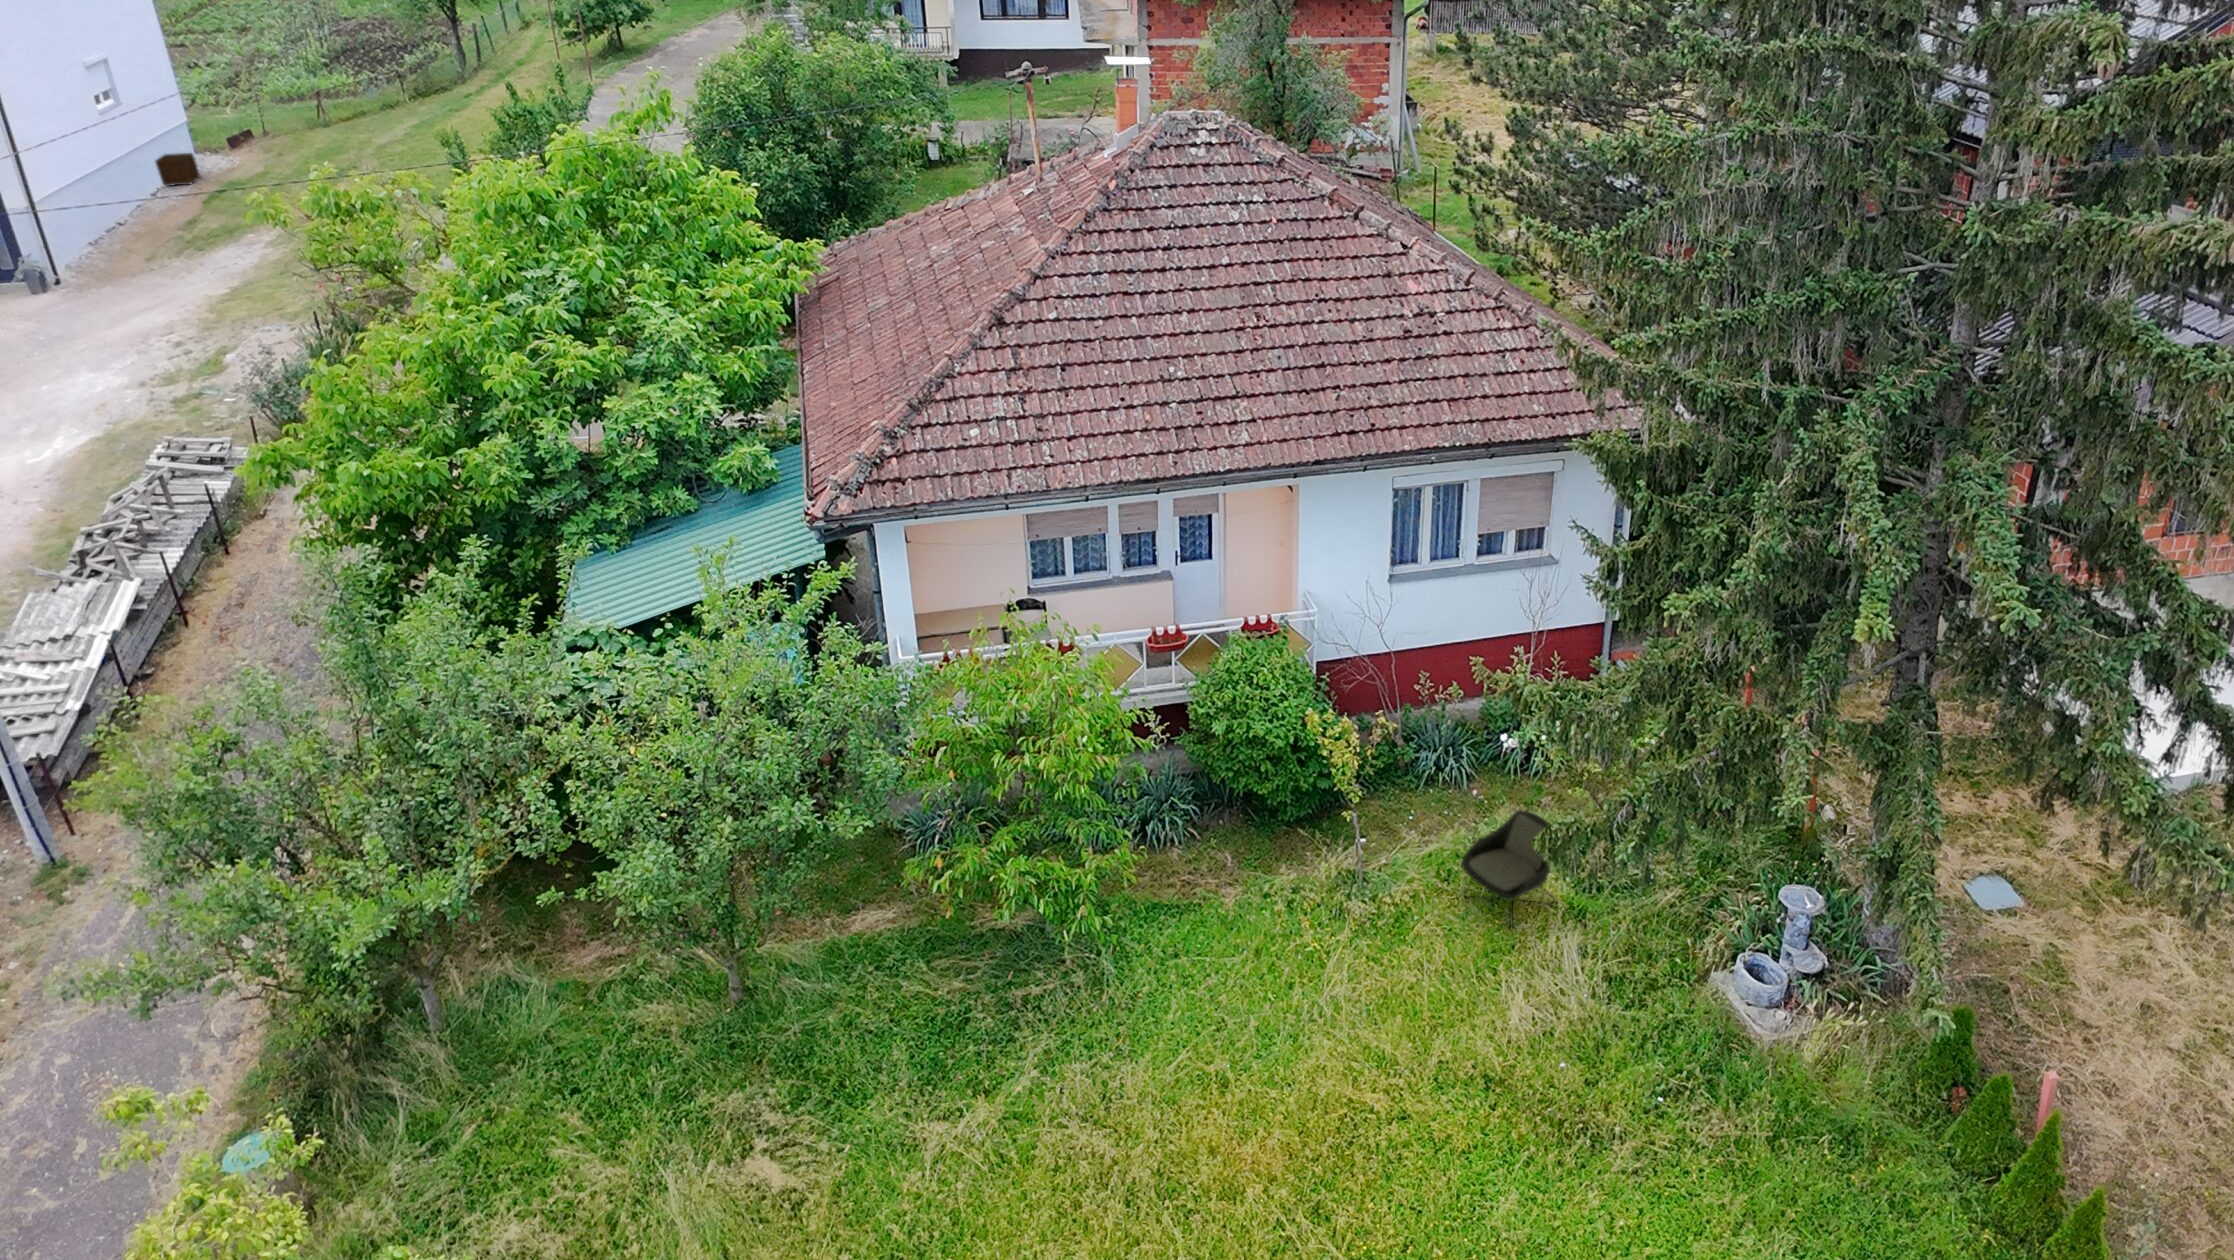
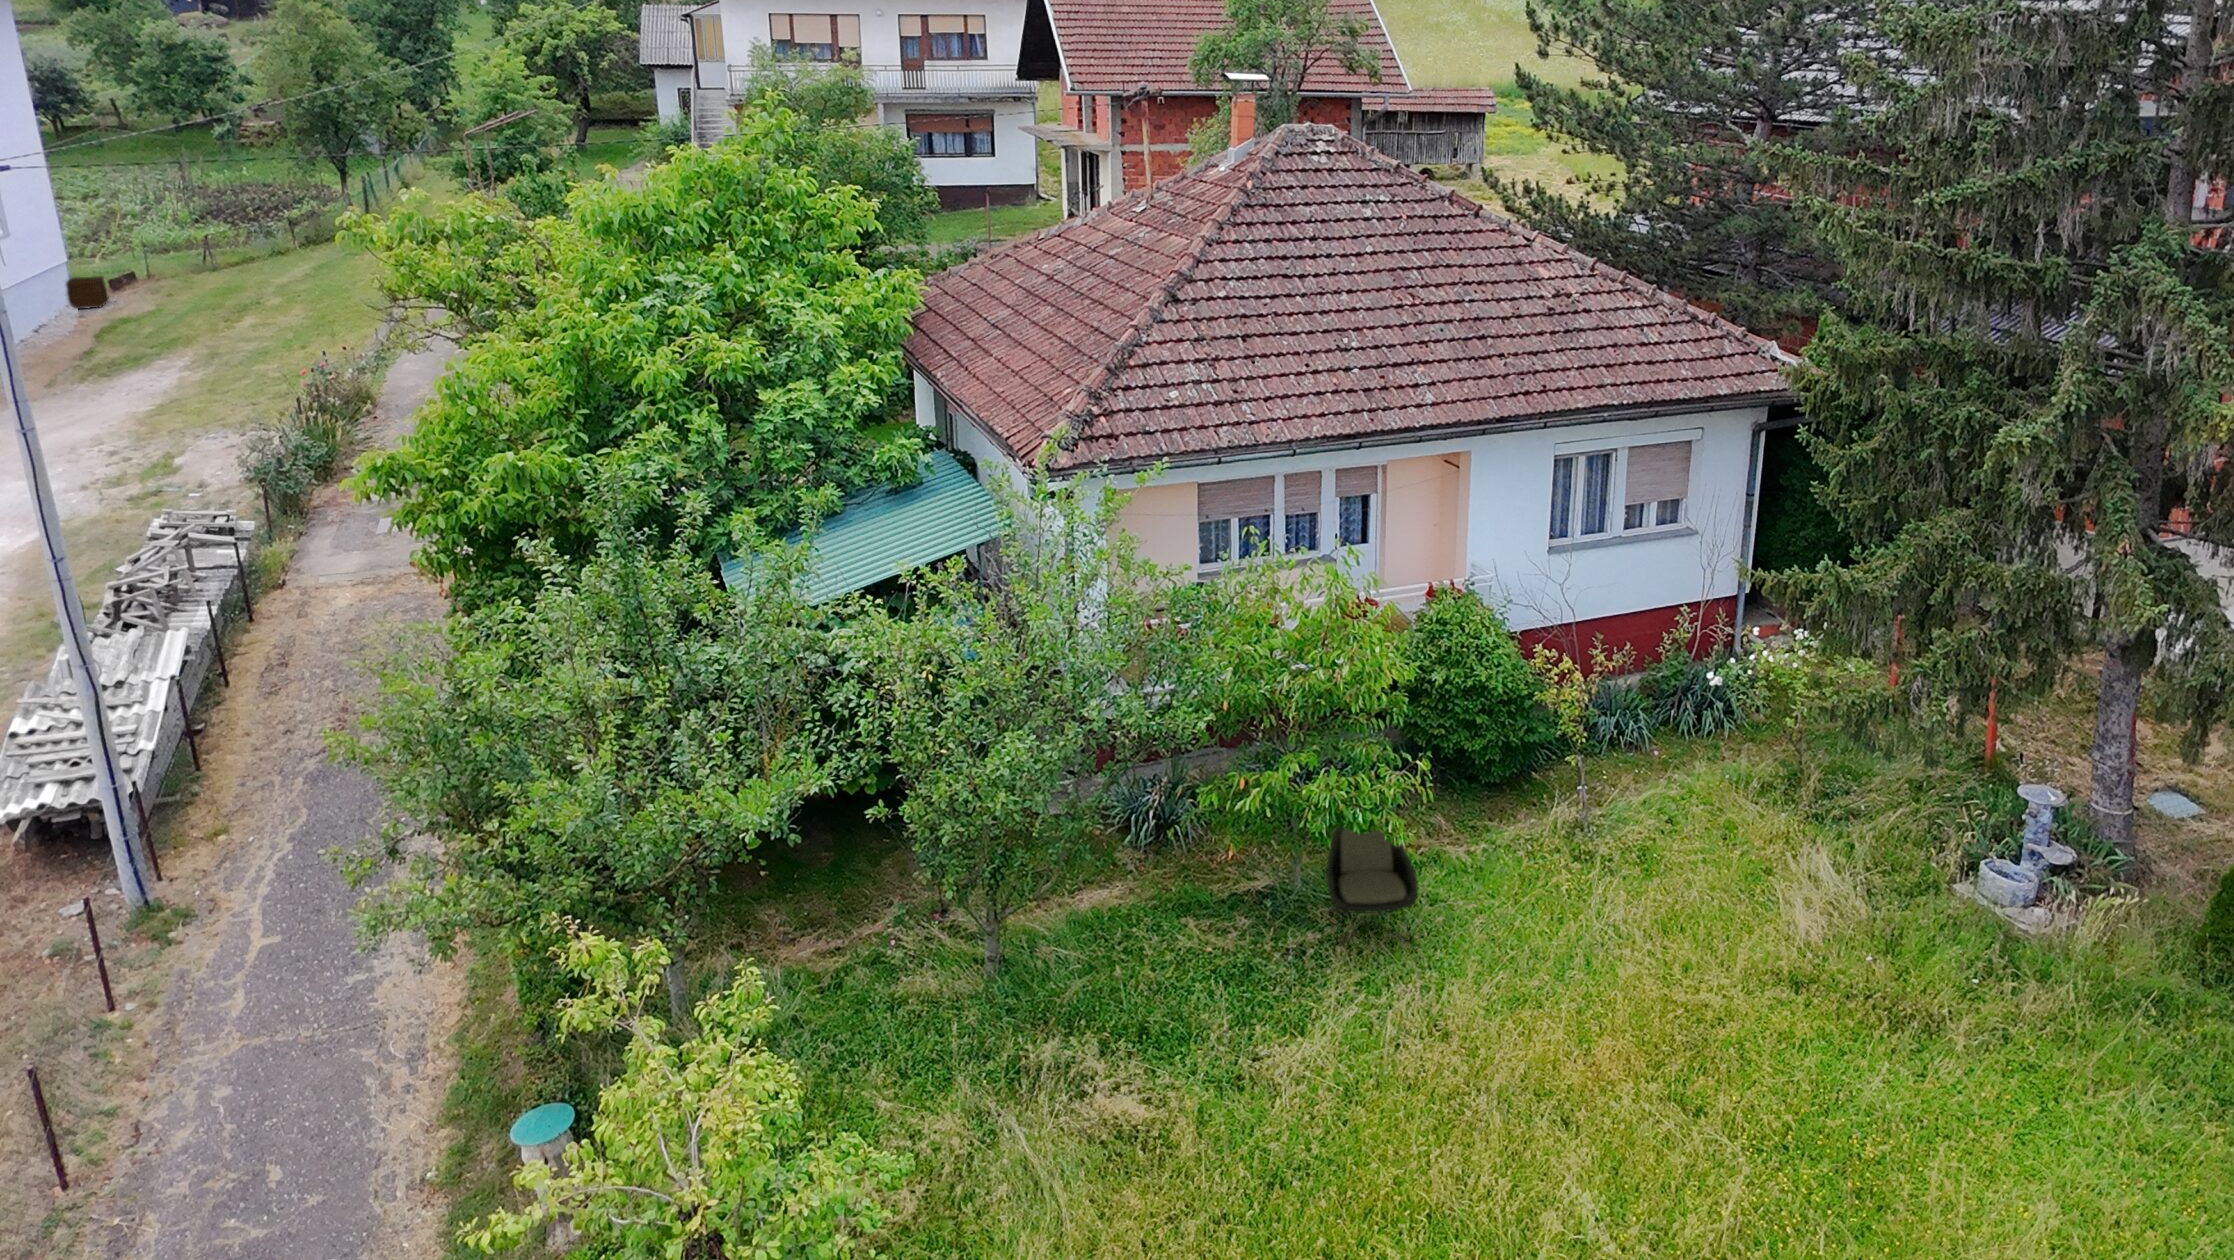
lounge chair: present [1461,810,1553,928] -> present [1325,827,1418,945]

